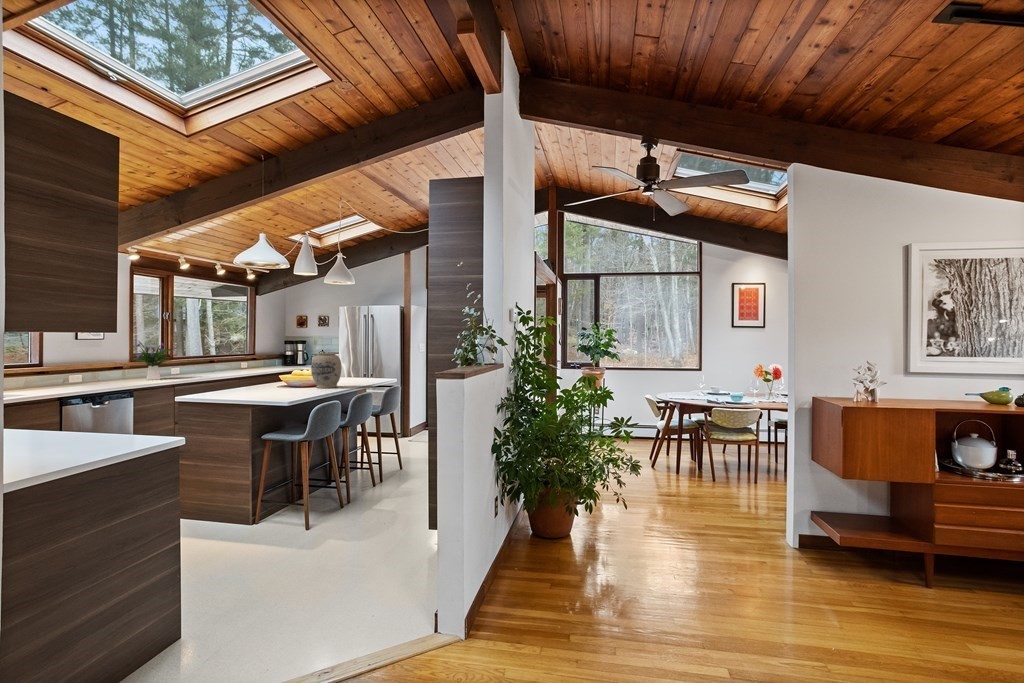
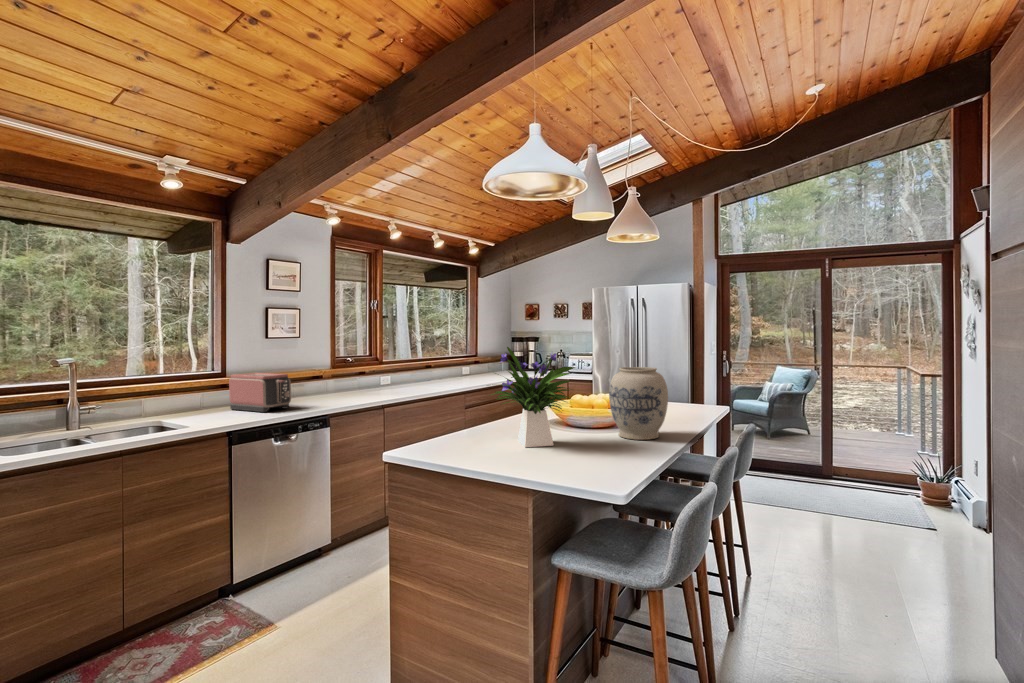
flower arrangement: present [133,341,174,380] -> present [492,347,575,447]
toaster: none [51,363,102,387] -> present [229,373,291,412]

